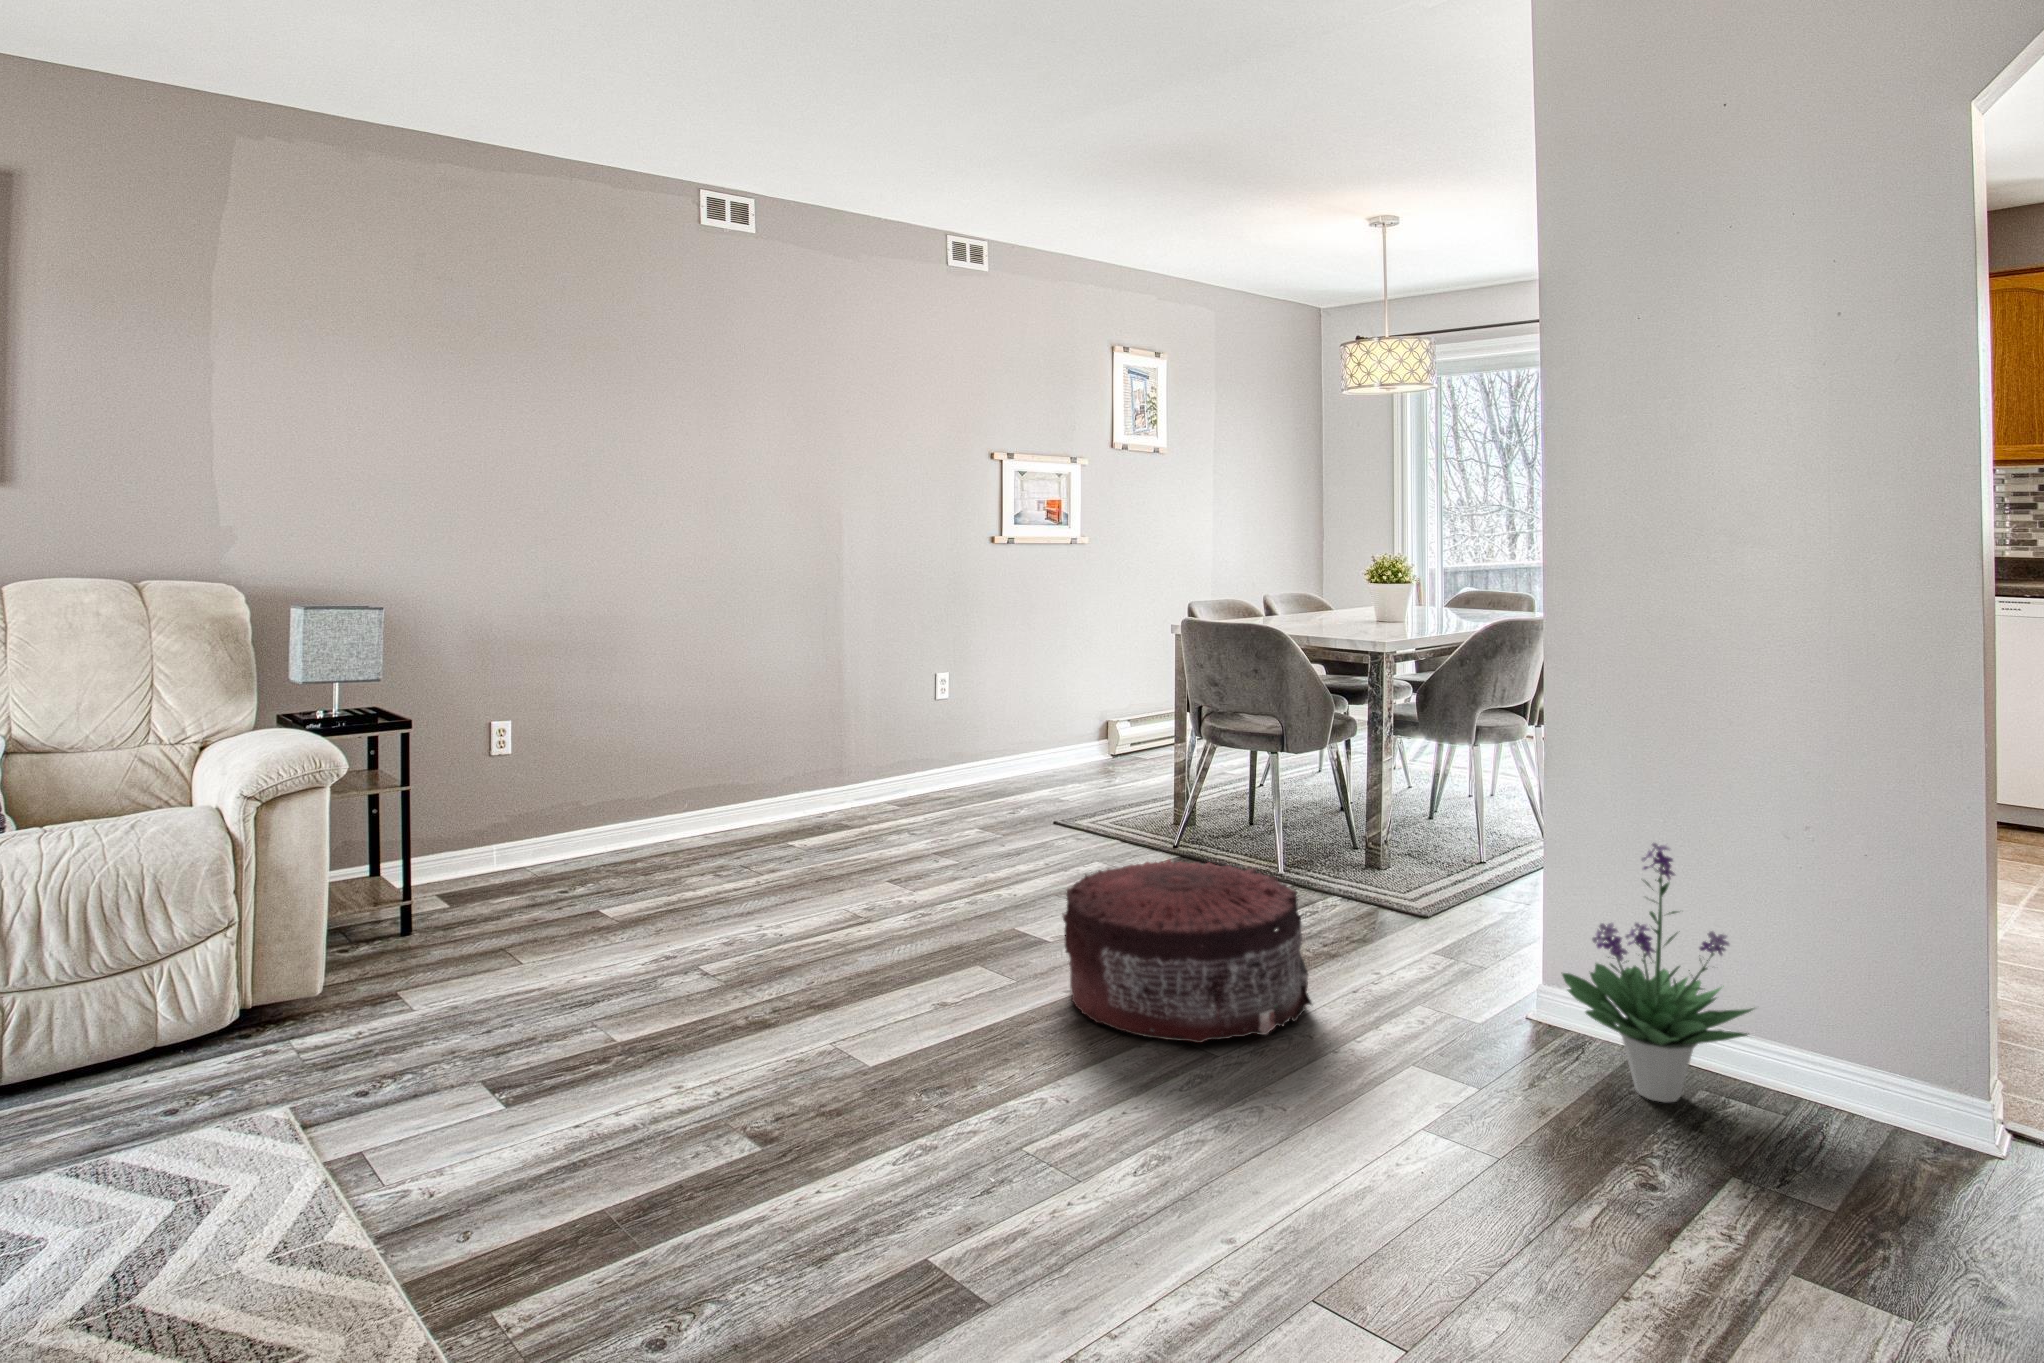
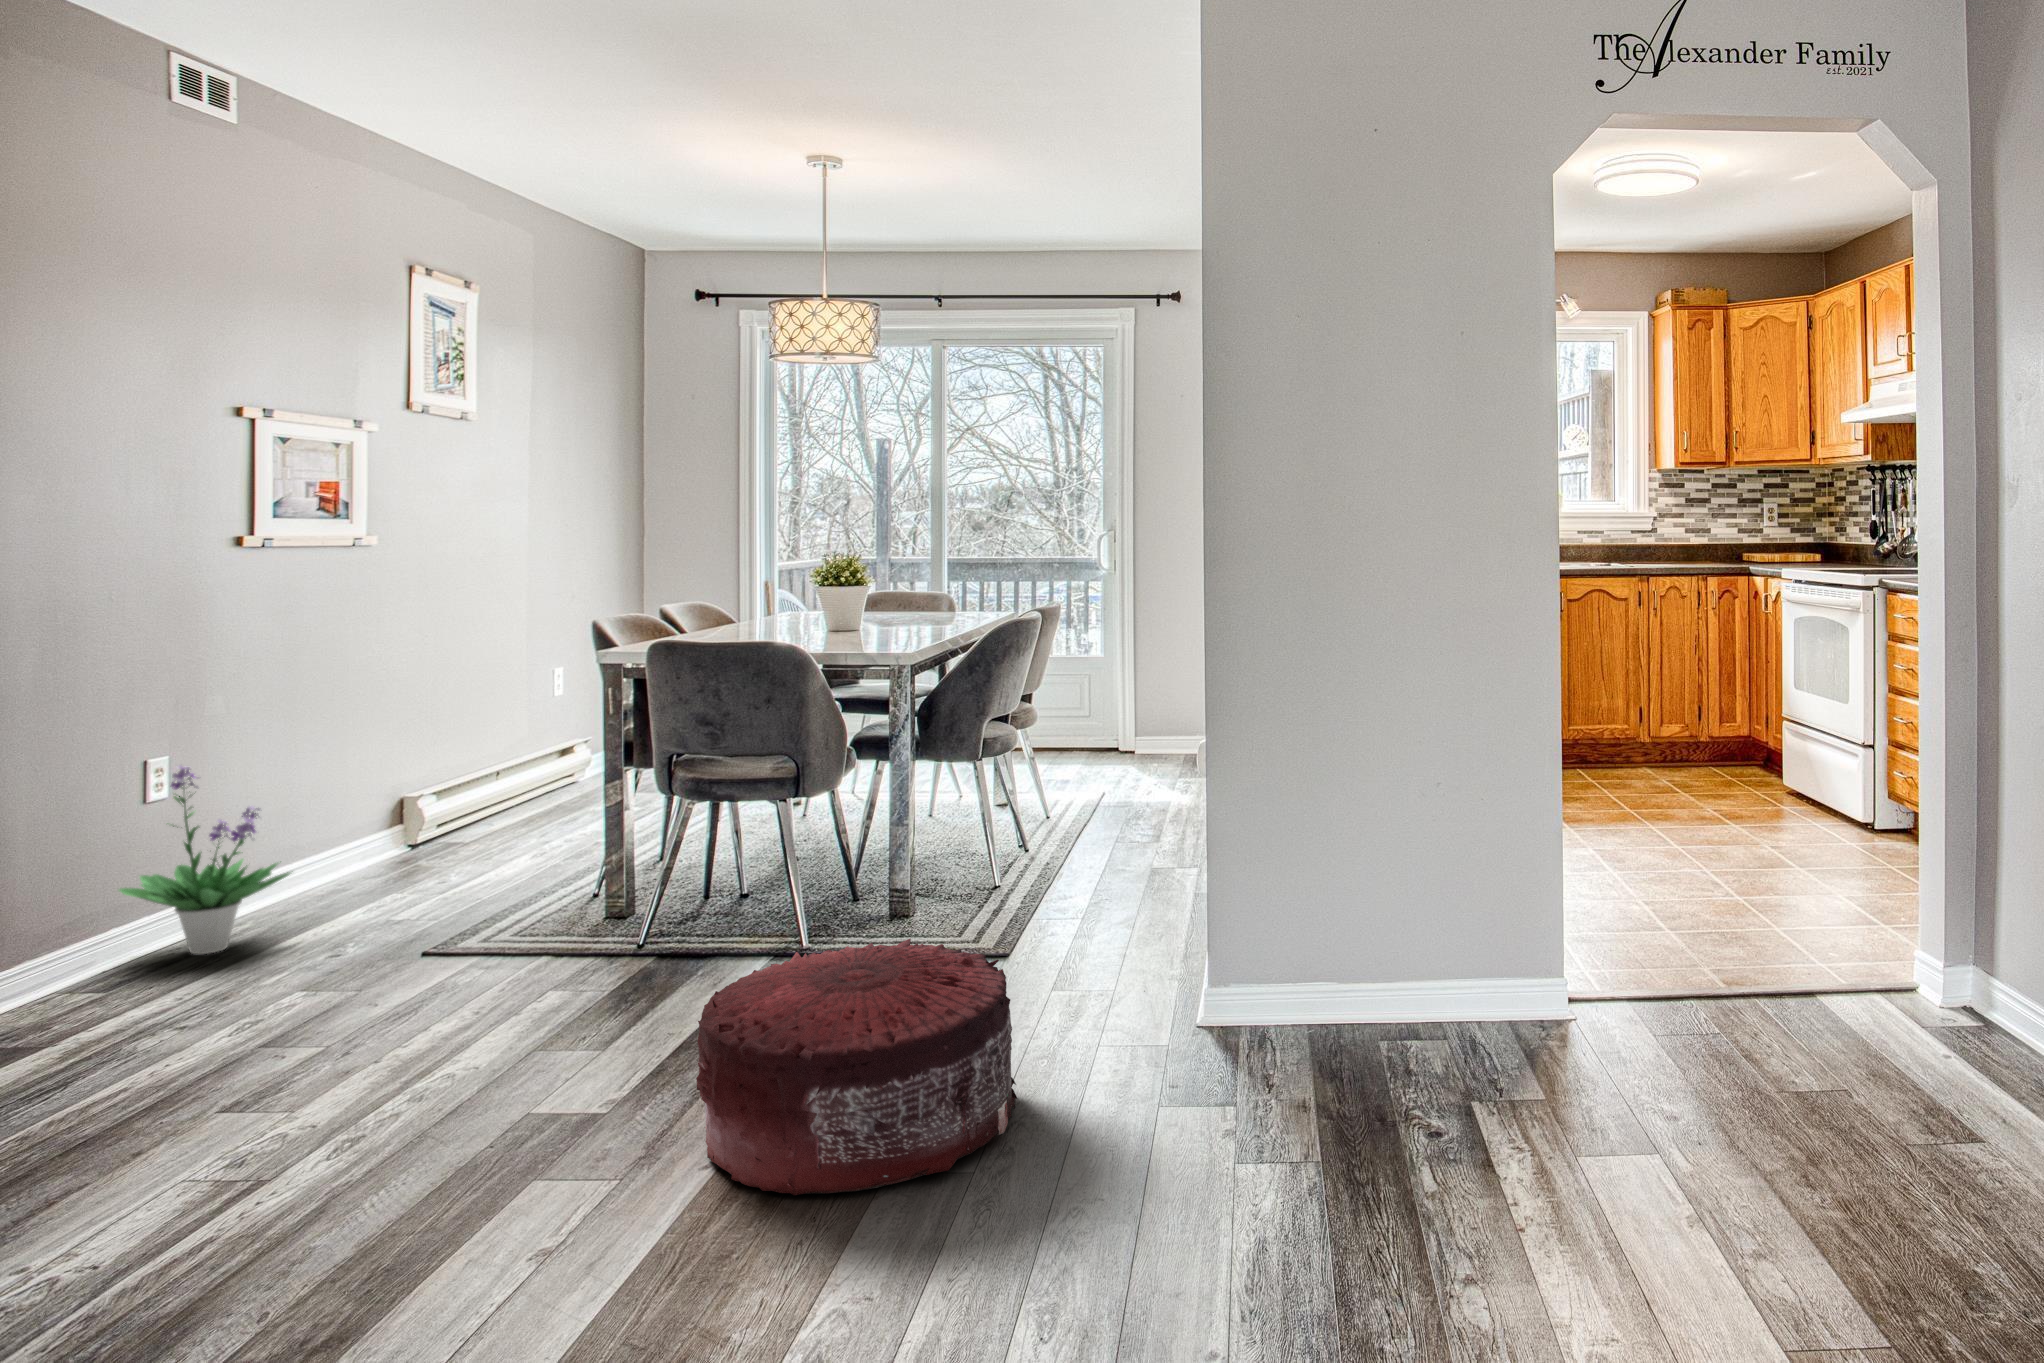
potted plant: present [1562,843,1753,1102] -> present [119,765,290,955]

